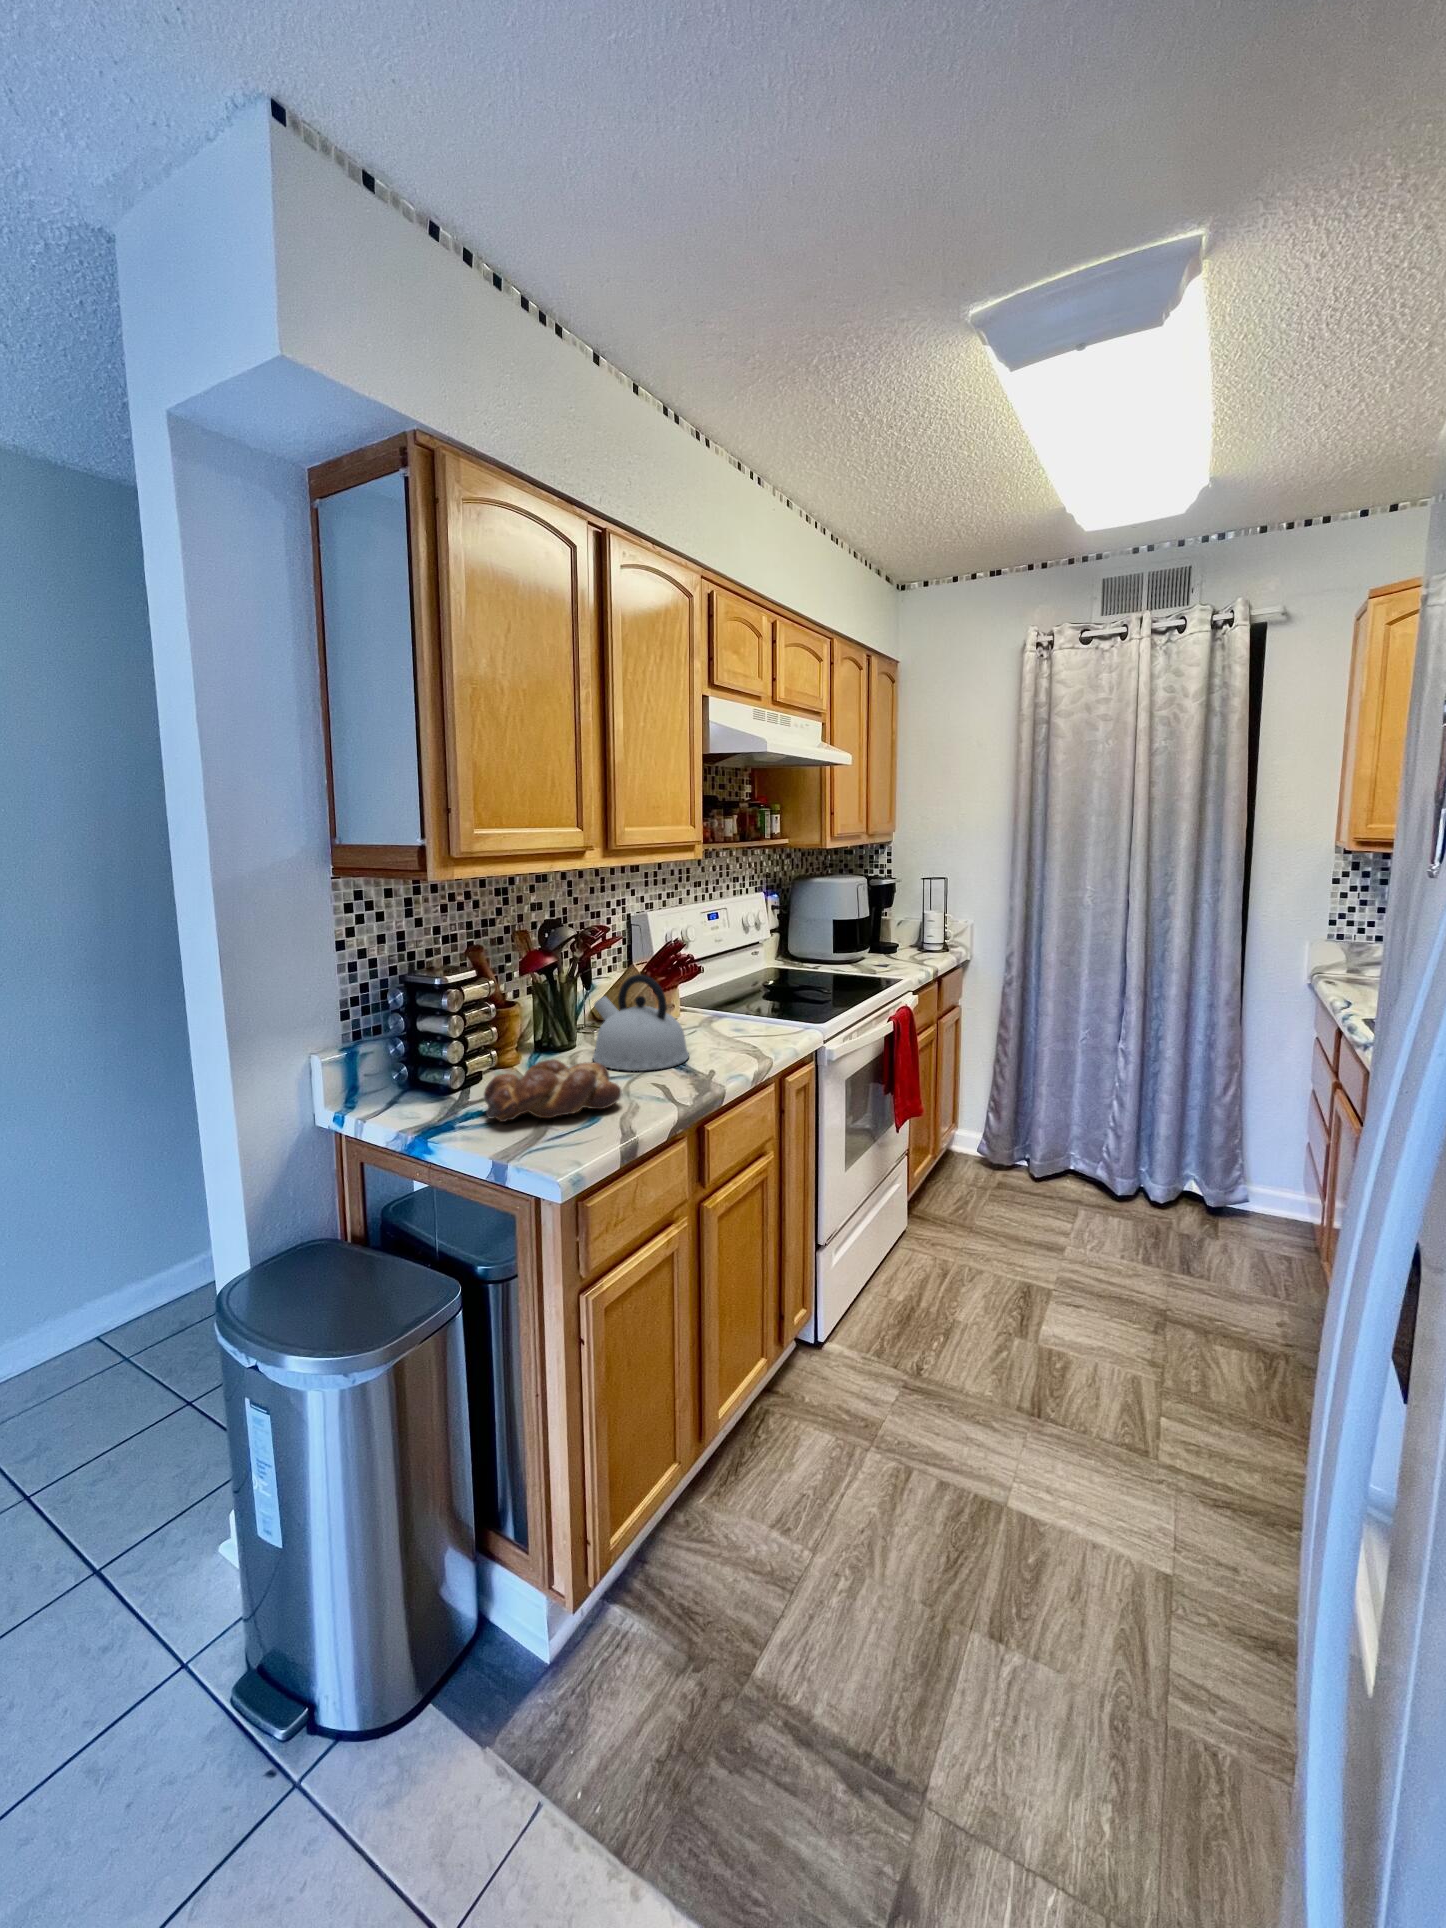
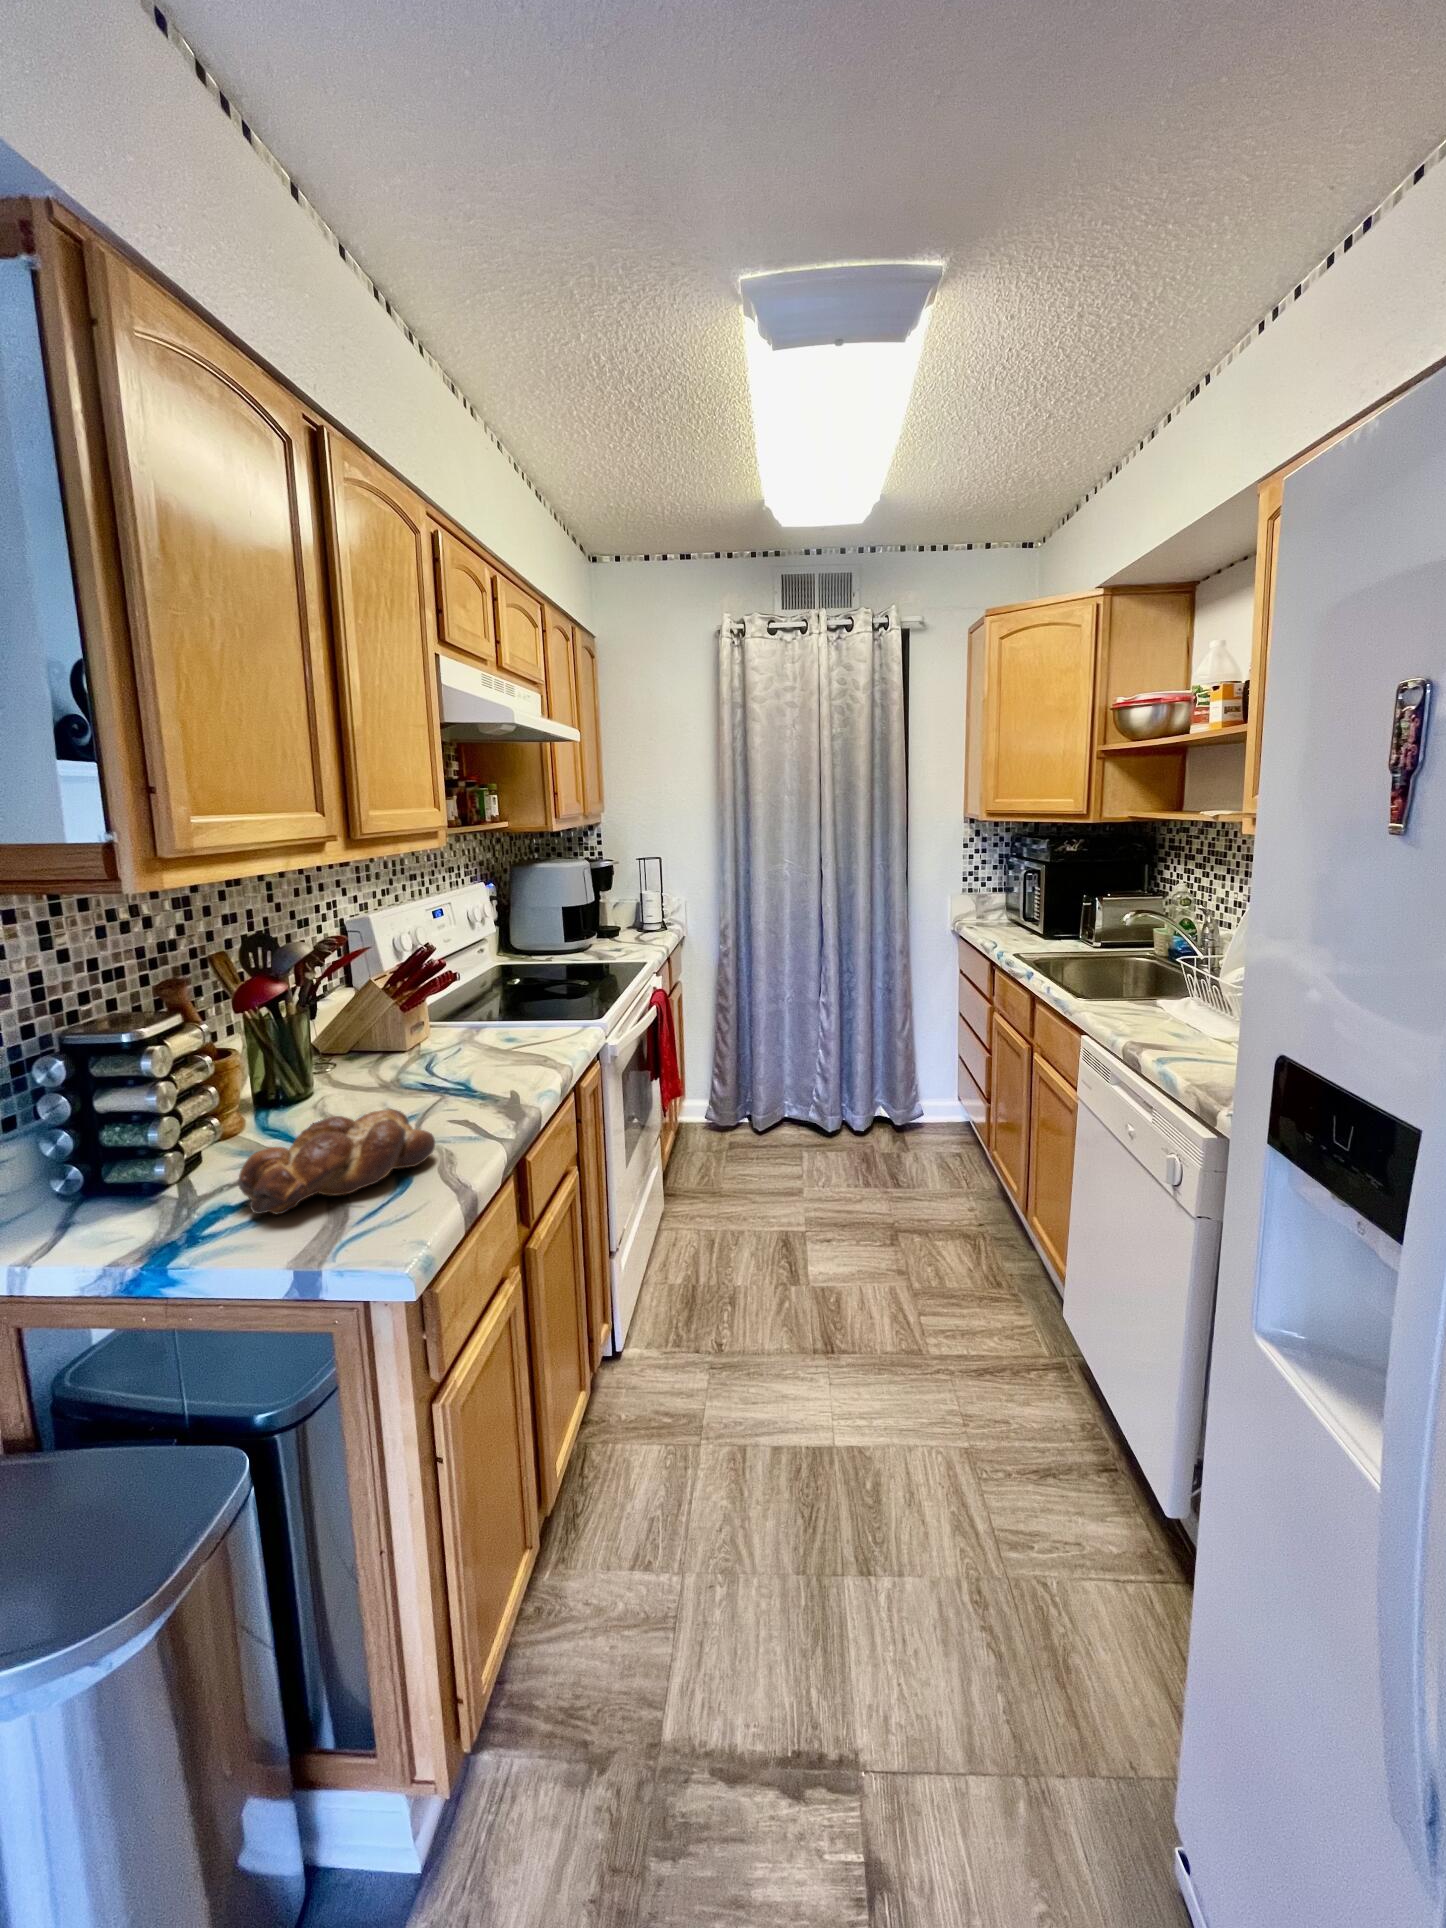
kettle: present [593,974,689,1071] -> none [342,991,478,1112]

